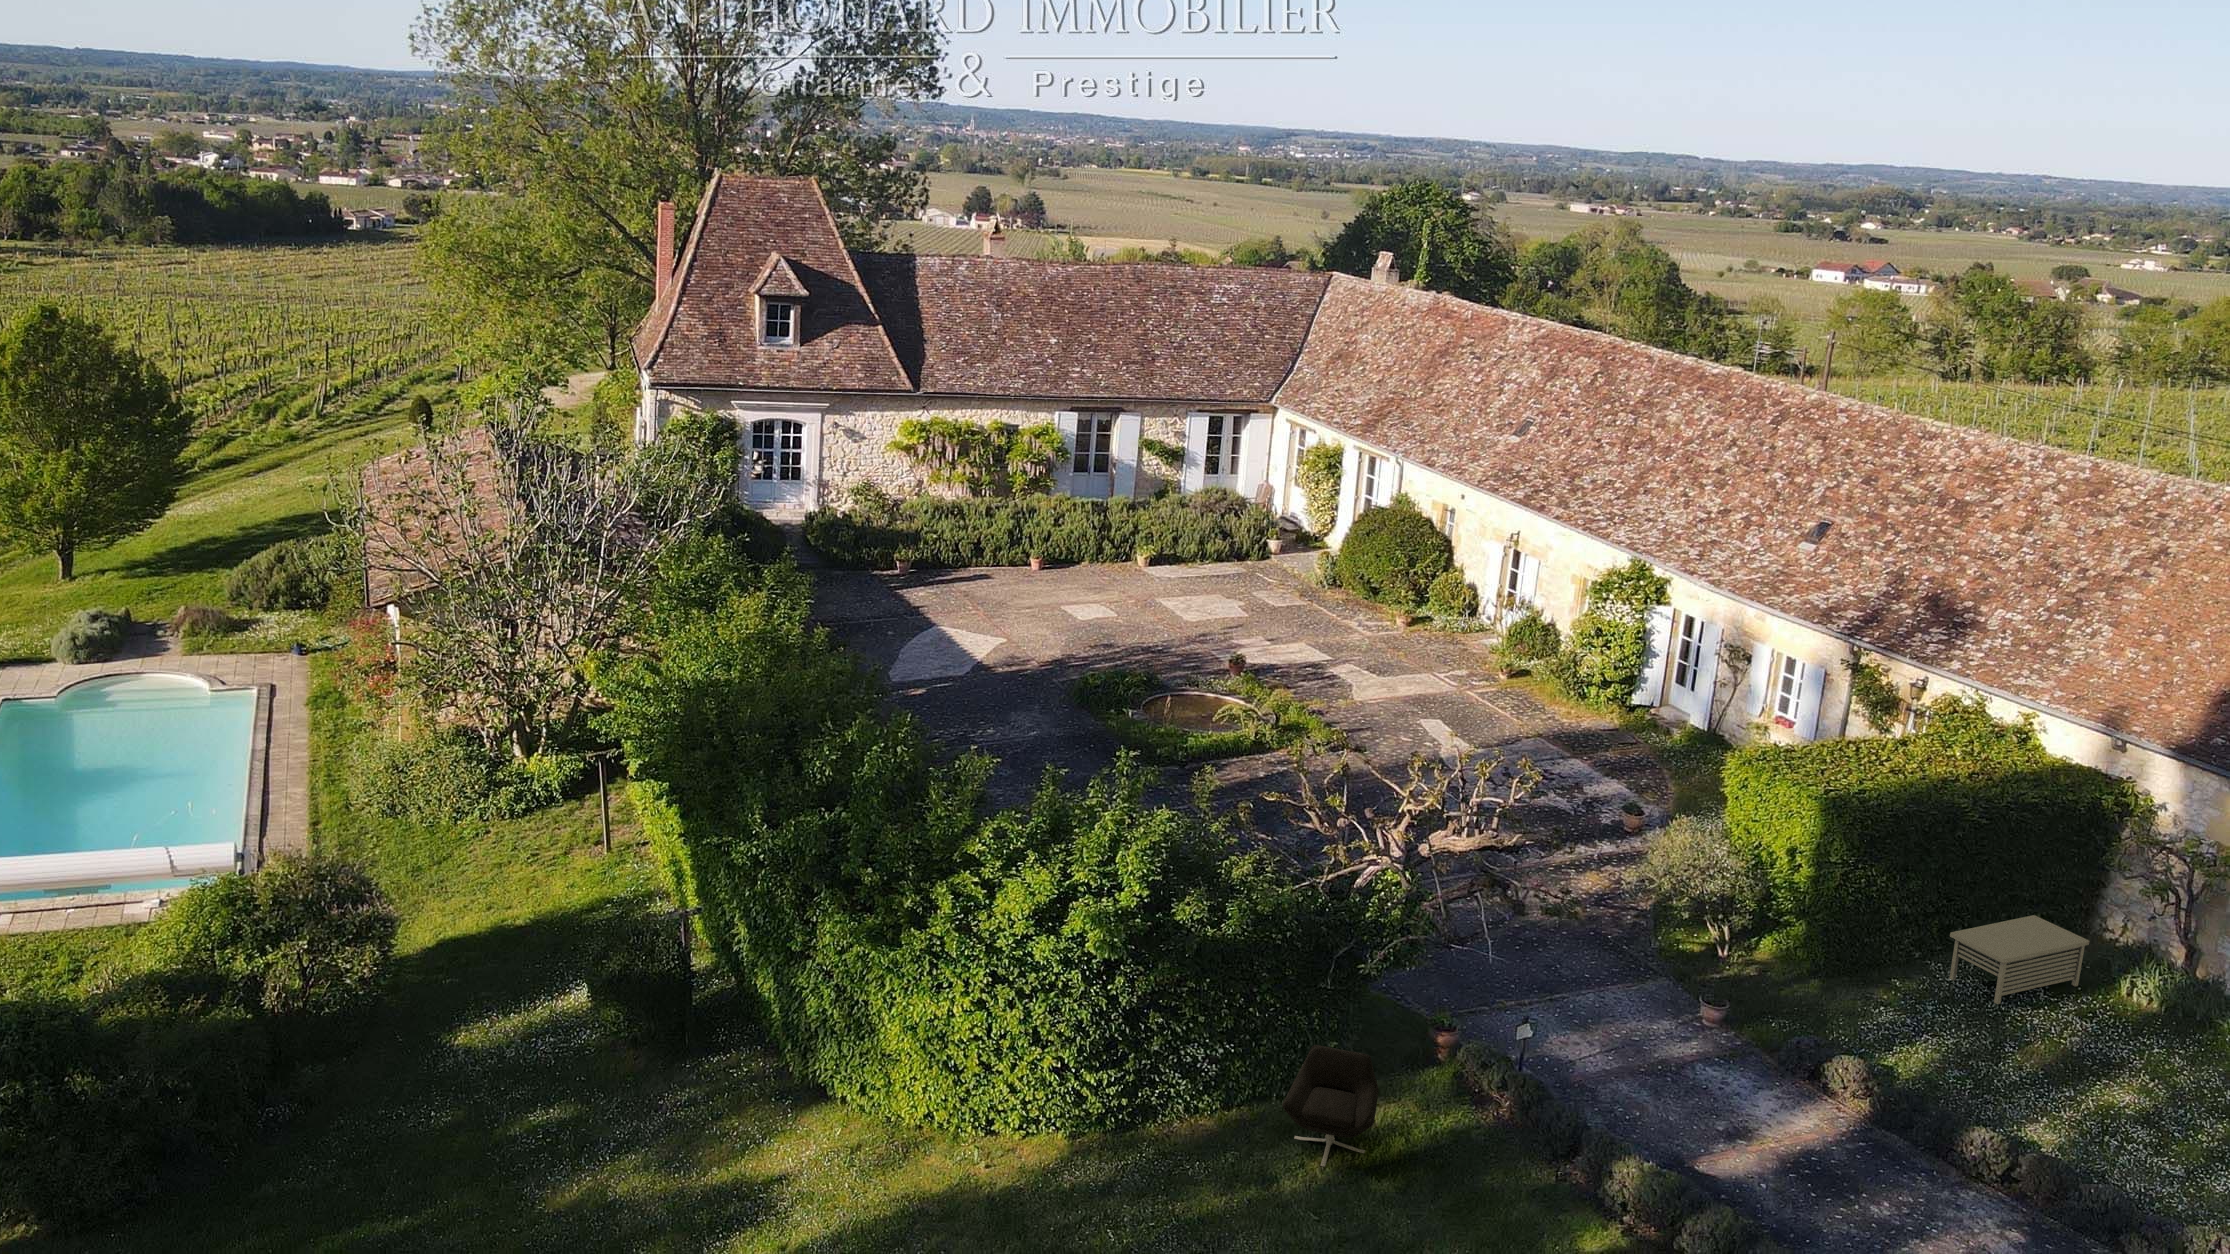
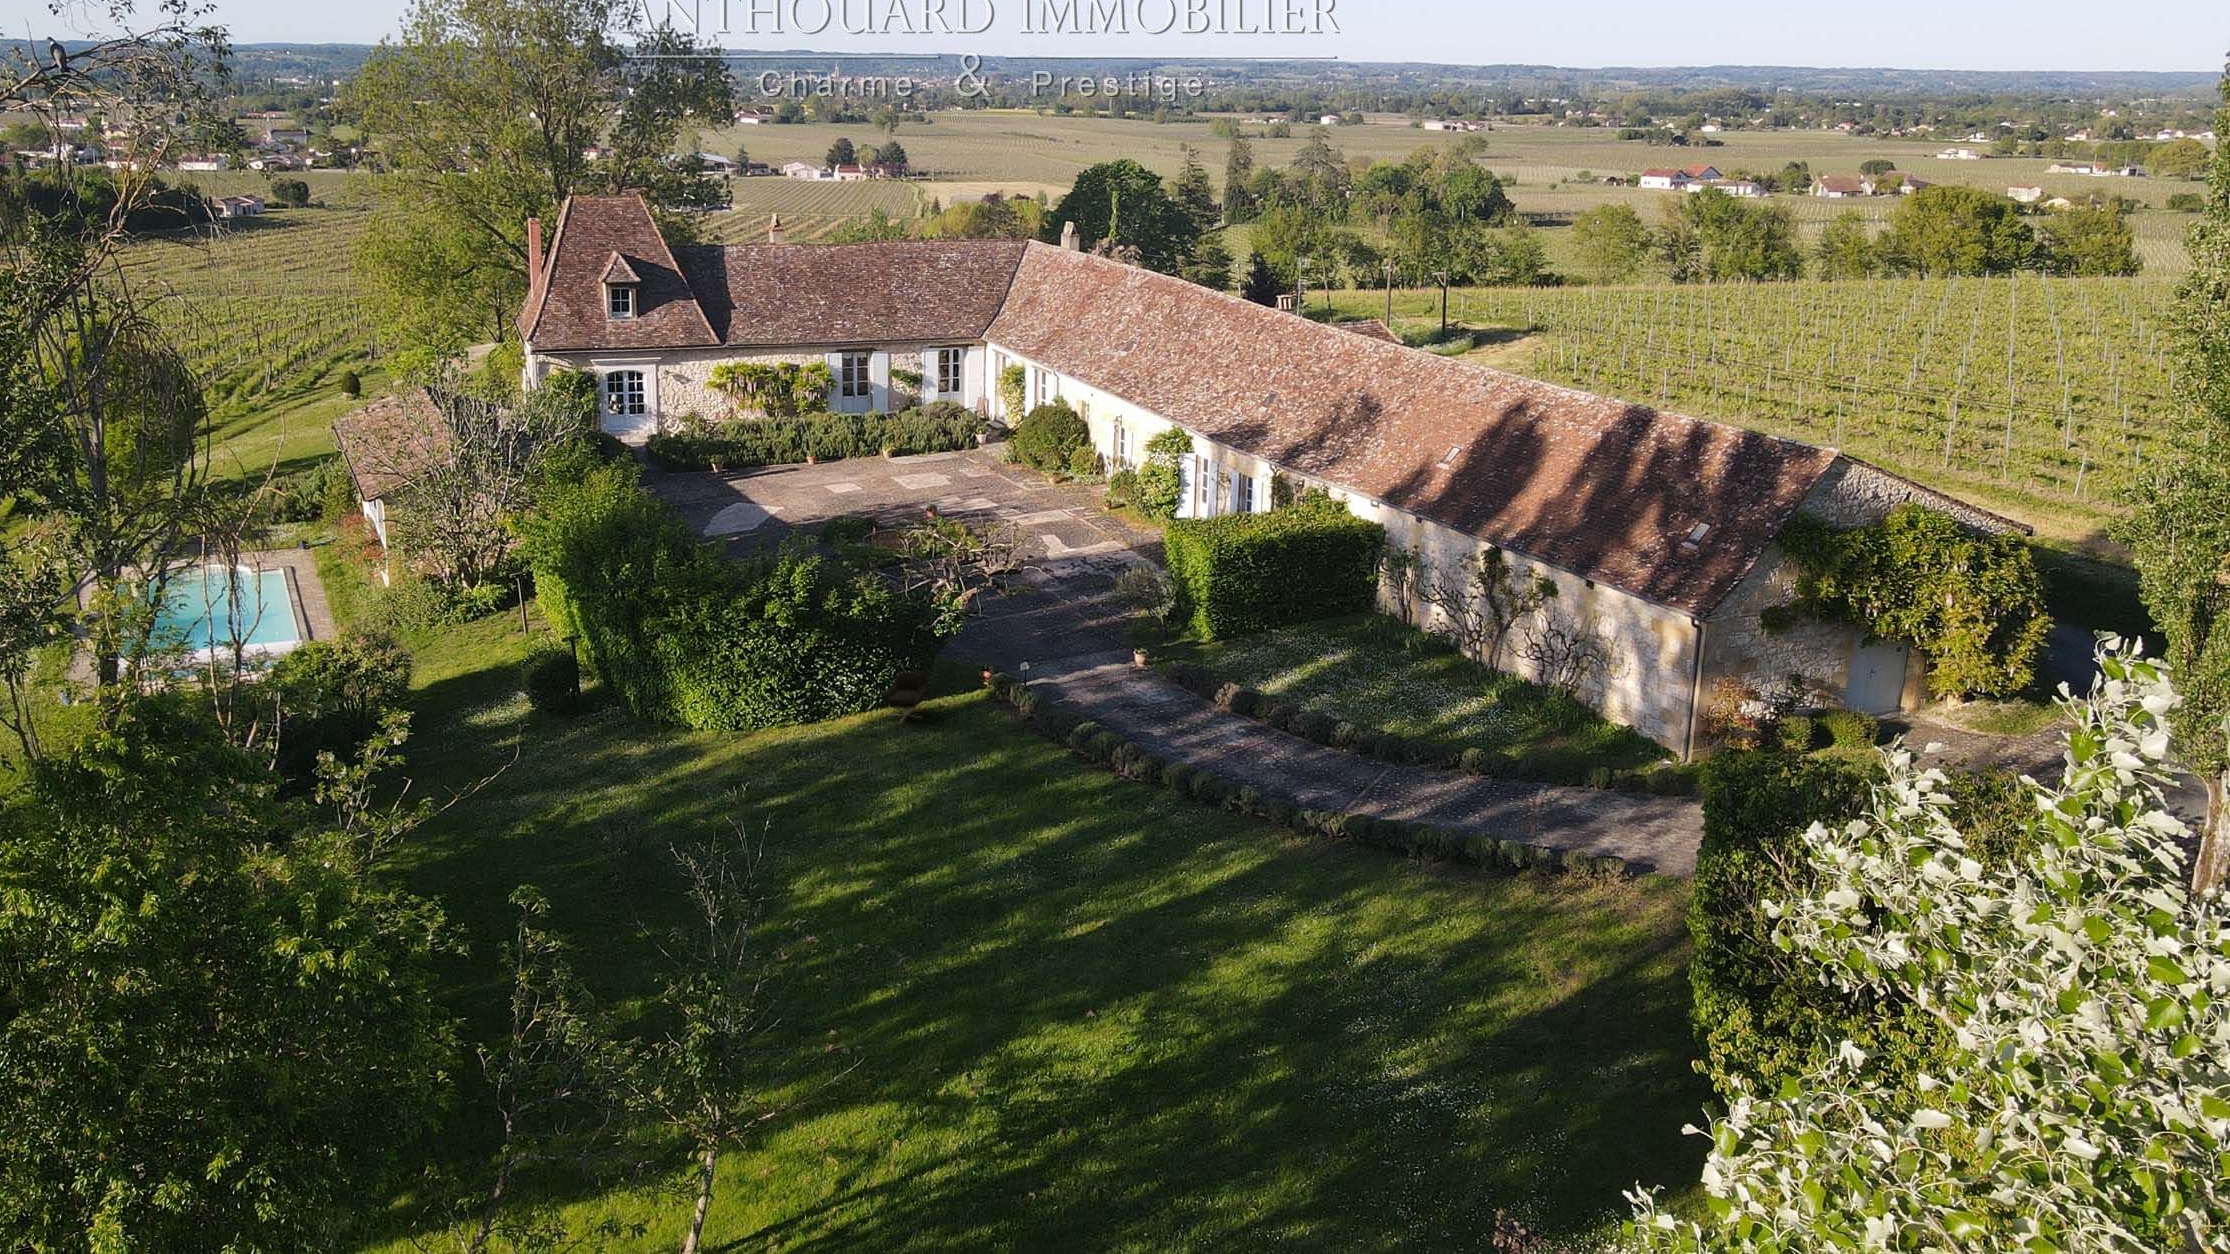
storage bench: present [1949,915,2089,1004] -> none [1260,599,1330,642]

